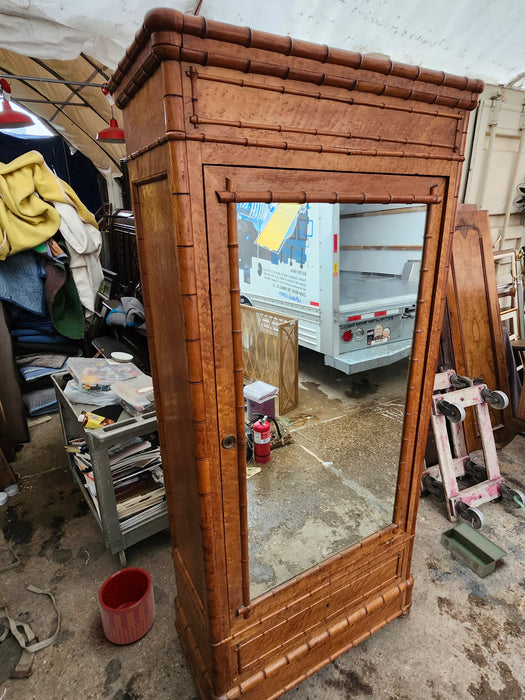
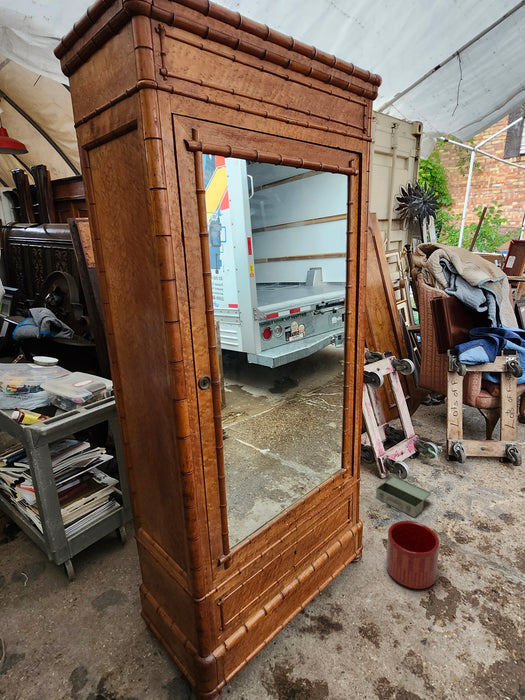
planter: present [98,567,156,644] -> present [386,521,439,589]

